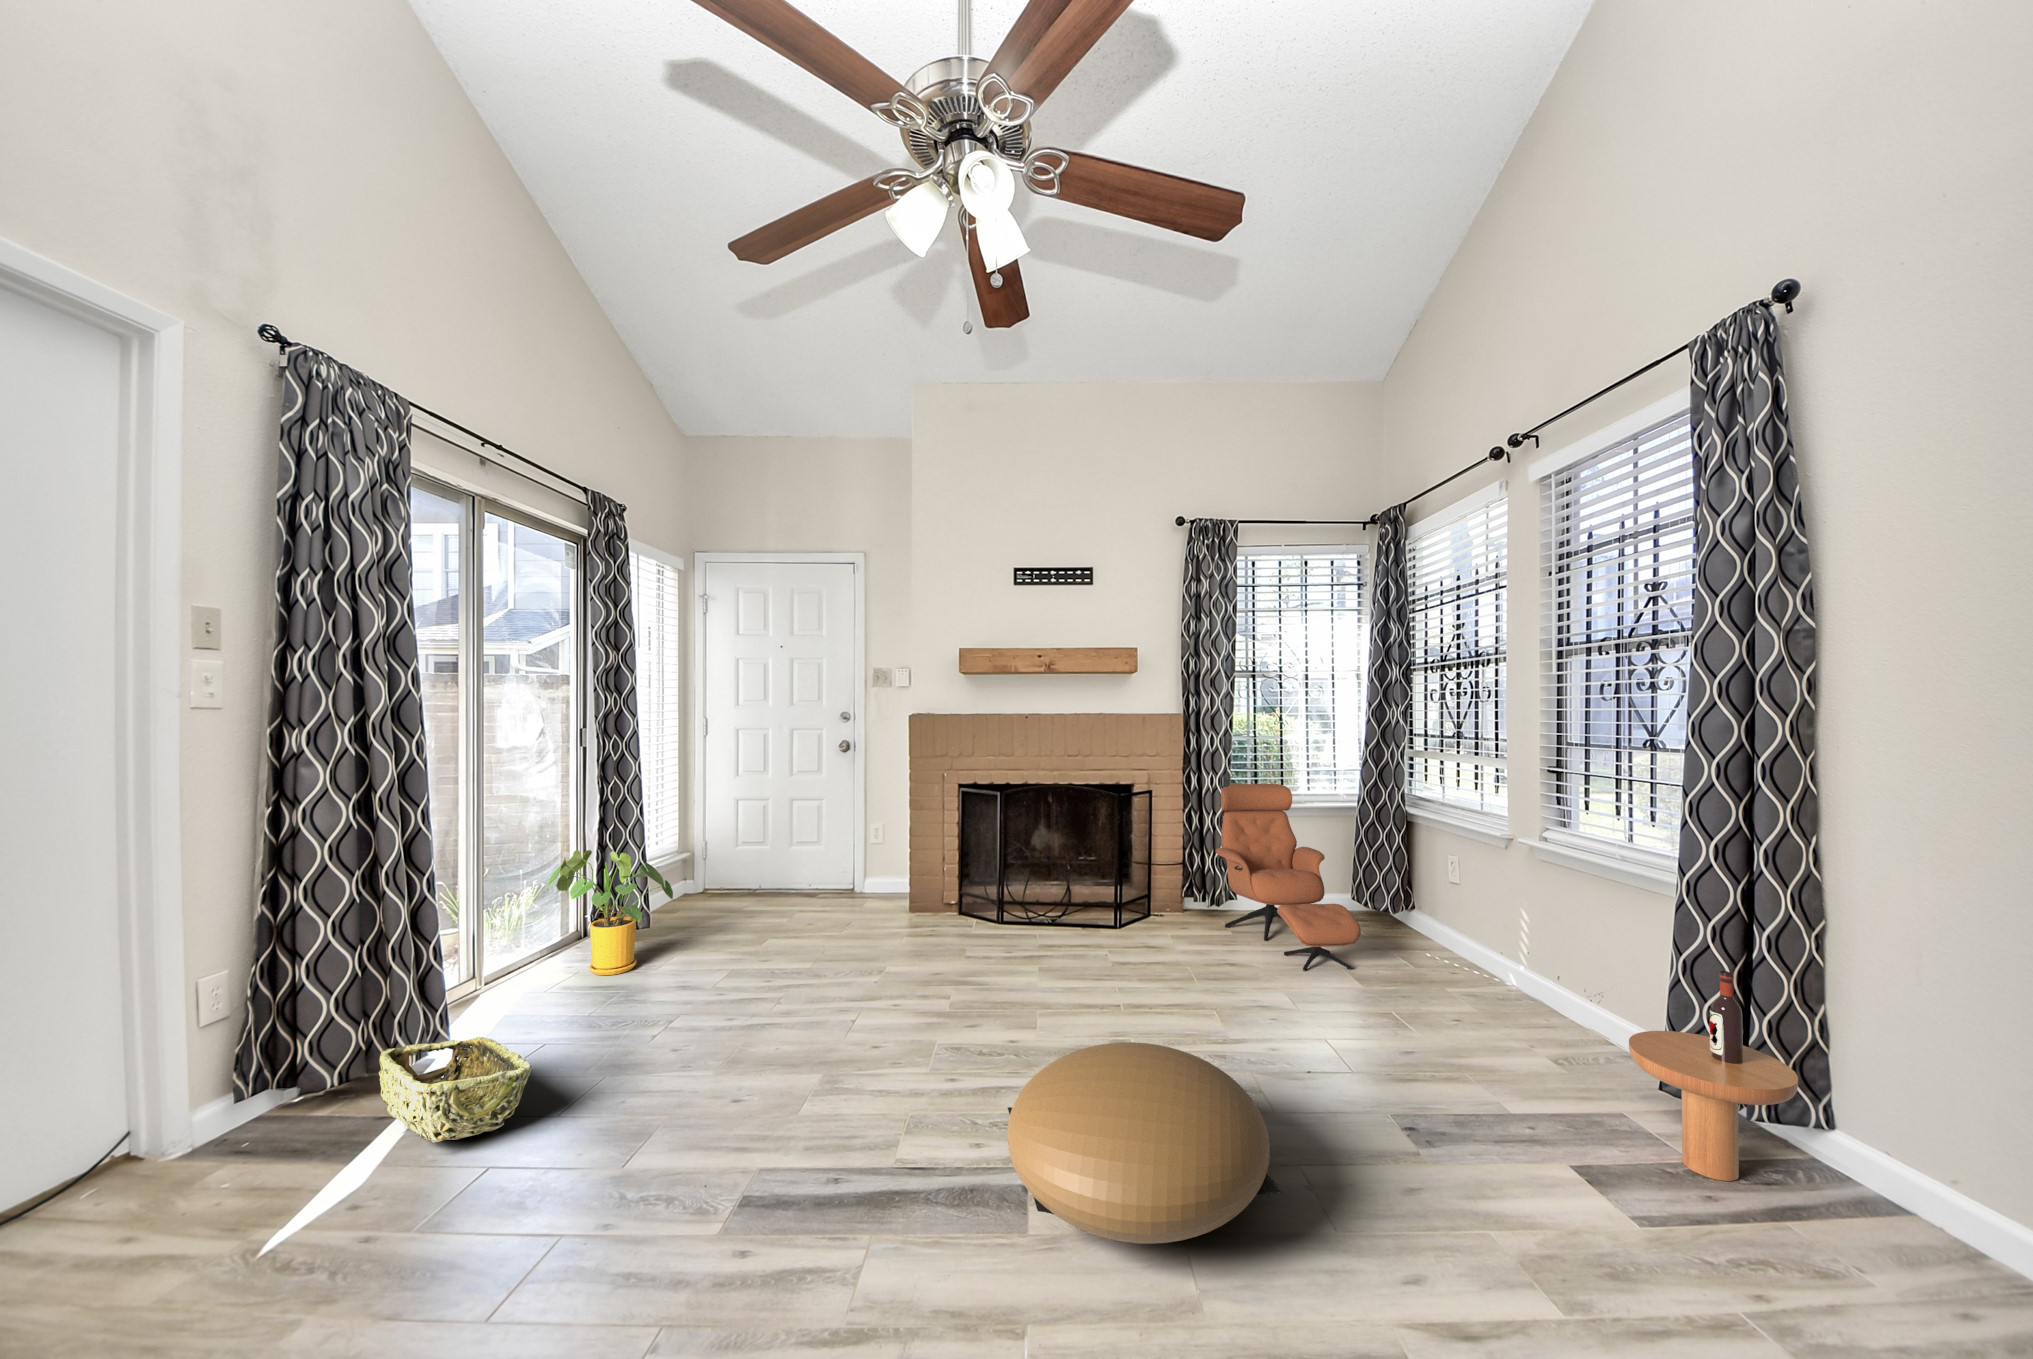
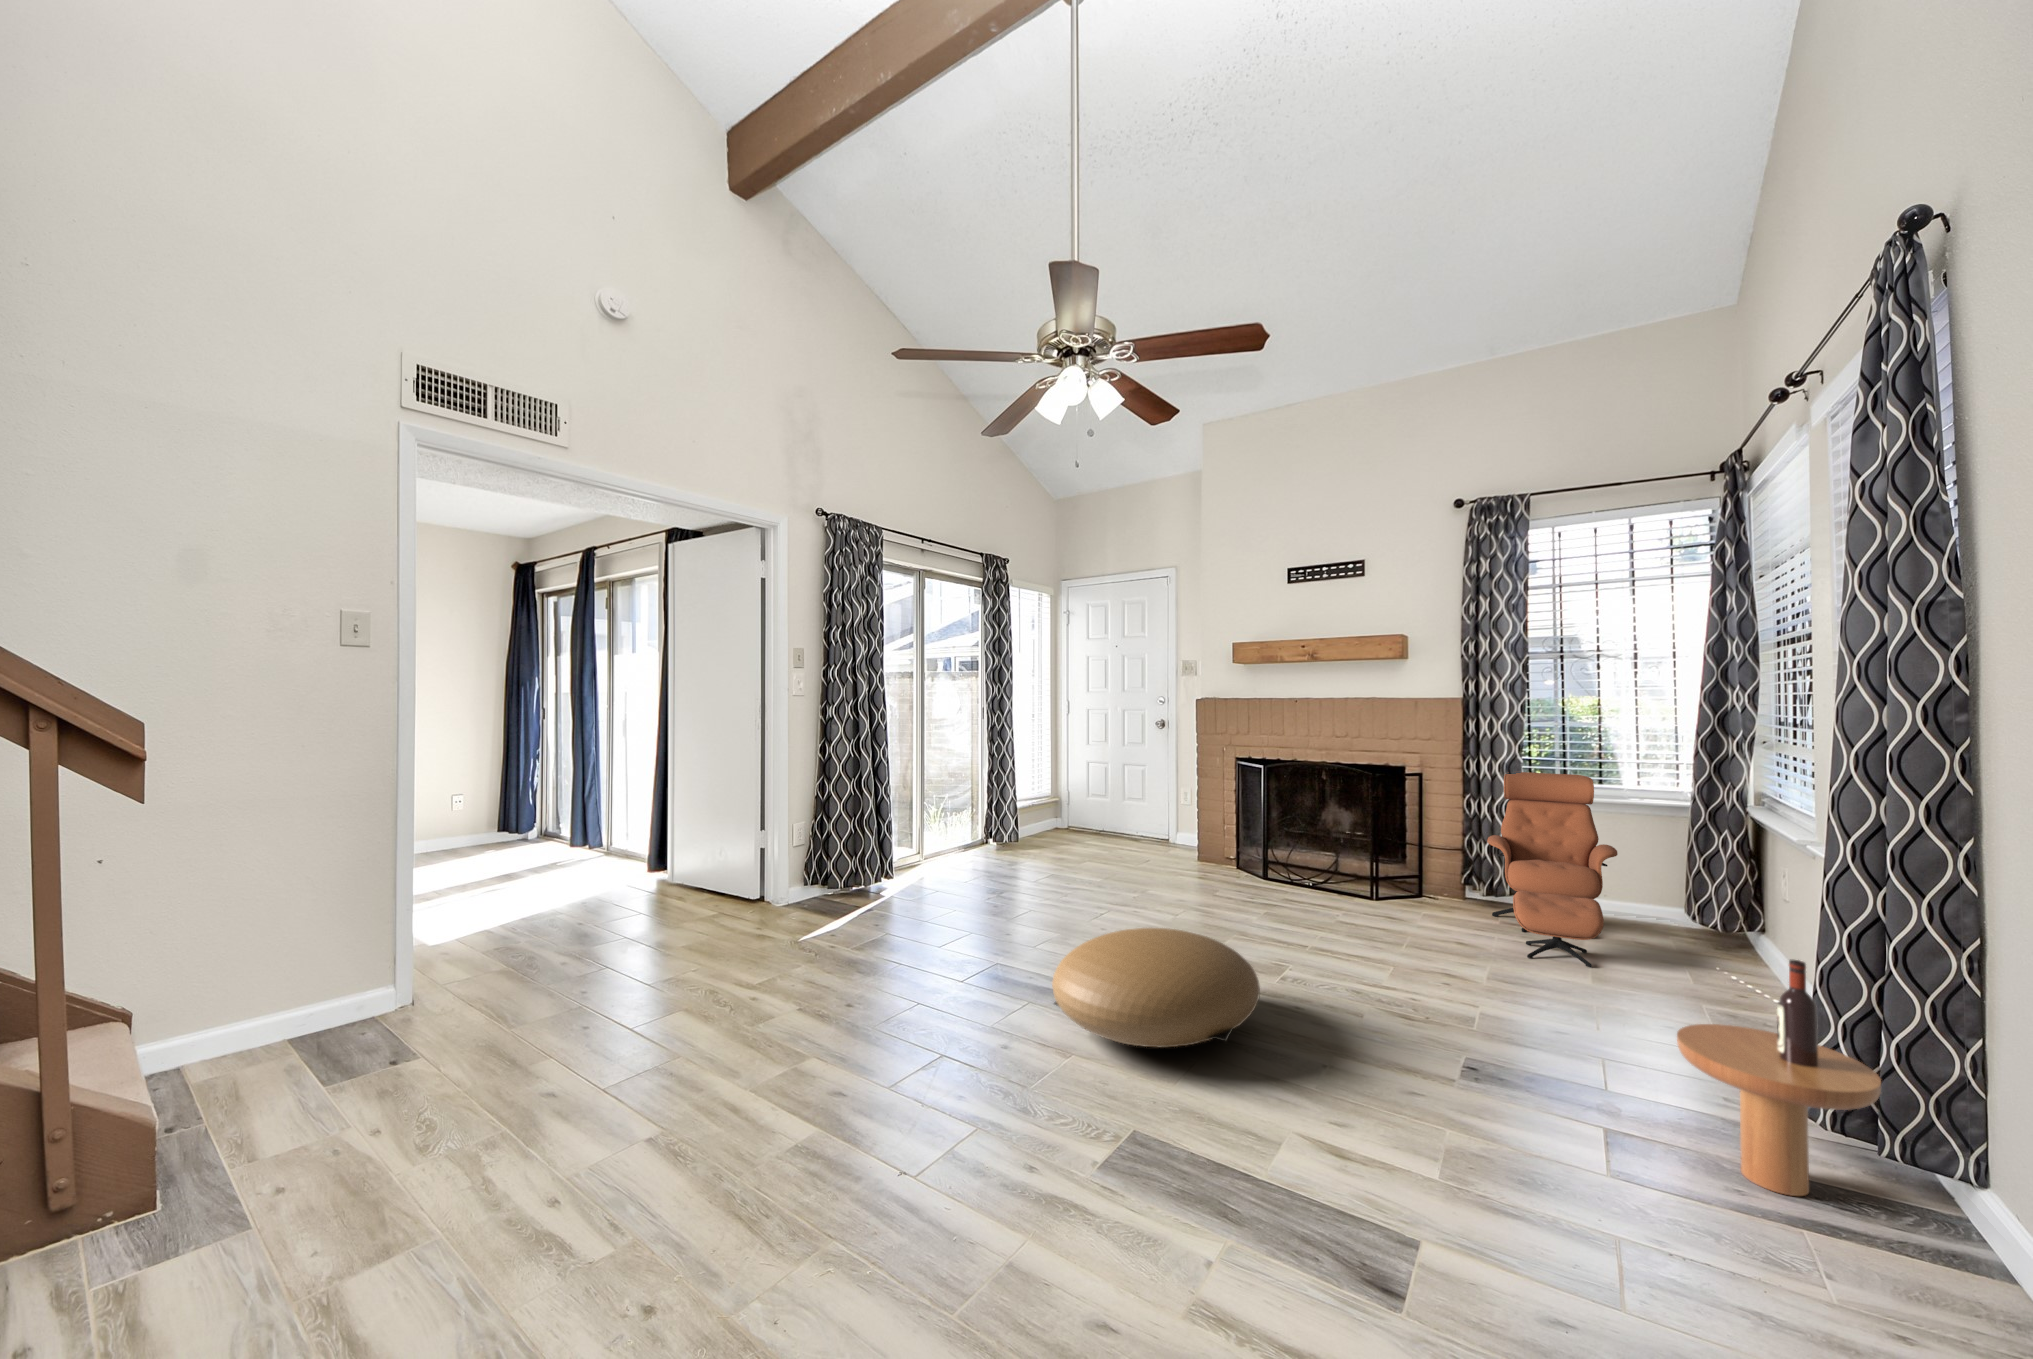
house plant: present [547,850,673,975] -> none [933,781,1005,866]
woven basket: present [379,1037,532,1143] -> none [807,866,868,917]

